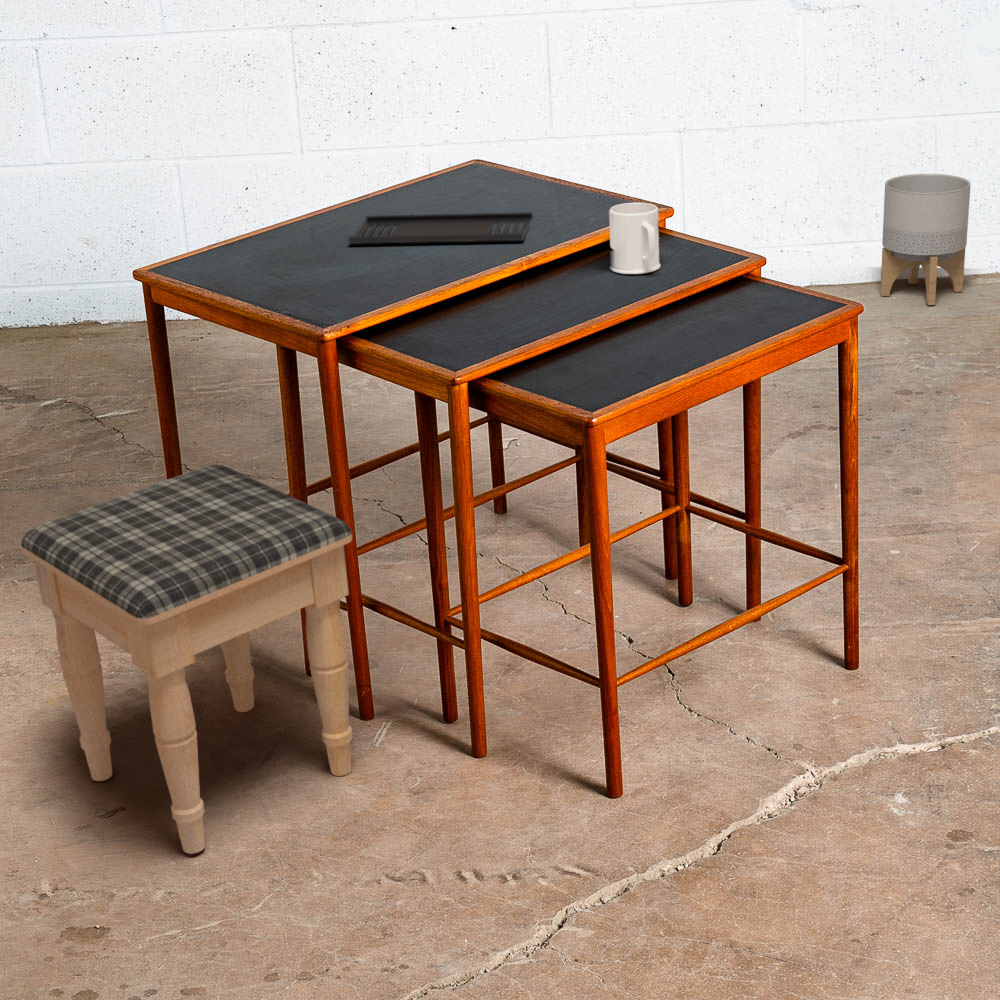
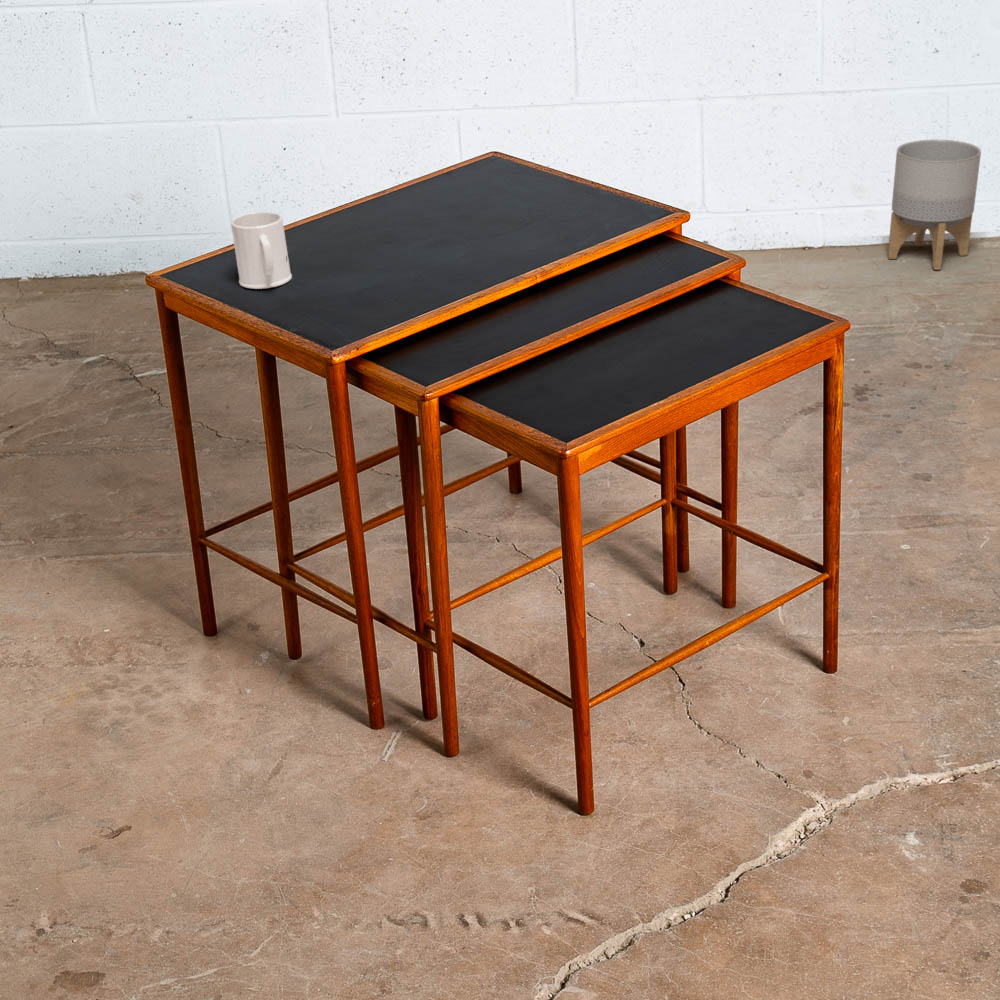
mug: present [609,203,660,274] -> present [231,212,292,289]
tray: present [349,212,533,244] -> none [357,214,548,249]
footstool: present [21,465,352,854] -> none [17,478,358,884]

